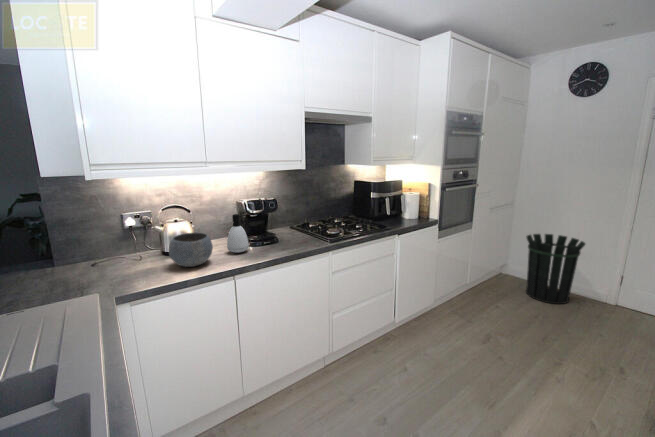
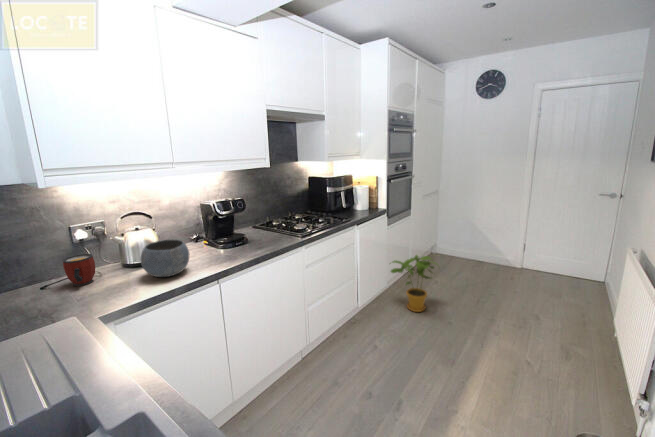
soap dispenser: present [227,214,249,253] -> none [200,217,223,257]
waste bin: present [526,234,585,304] -> none [452,215,497,273]
mug: none [109,239,135,267] -> present [62,254,95,286]
house plant: none [437,273,498,339] -> present [391,255,437,312]

